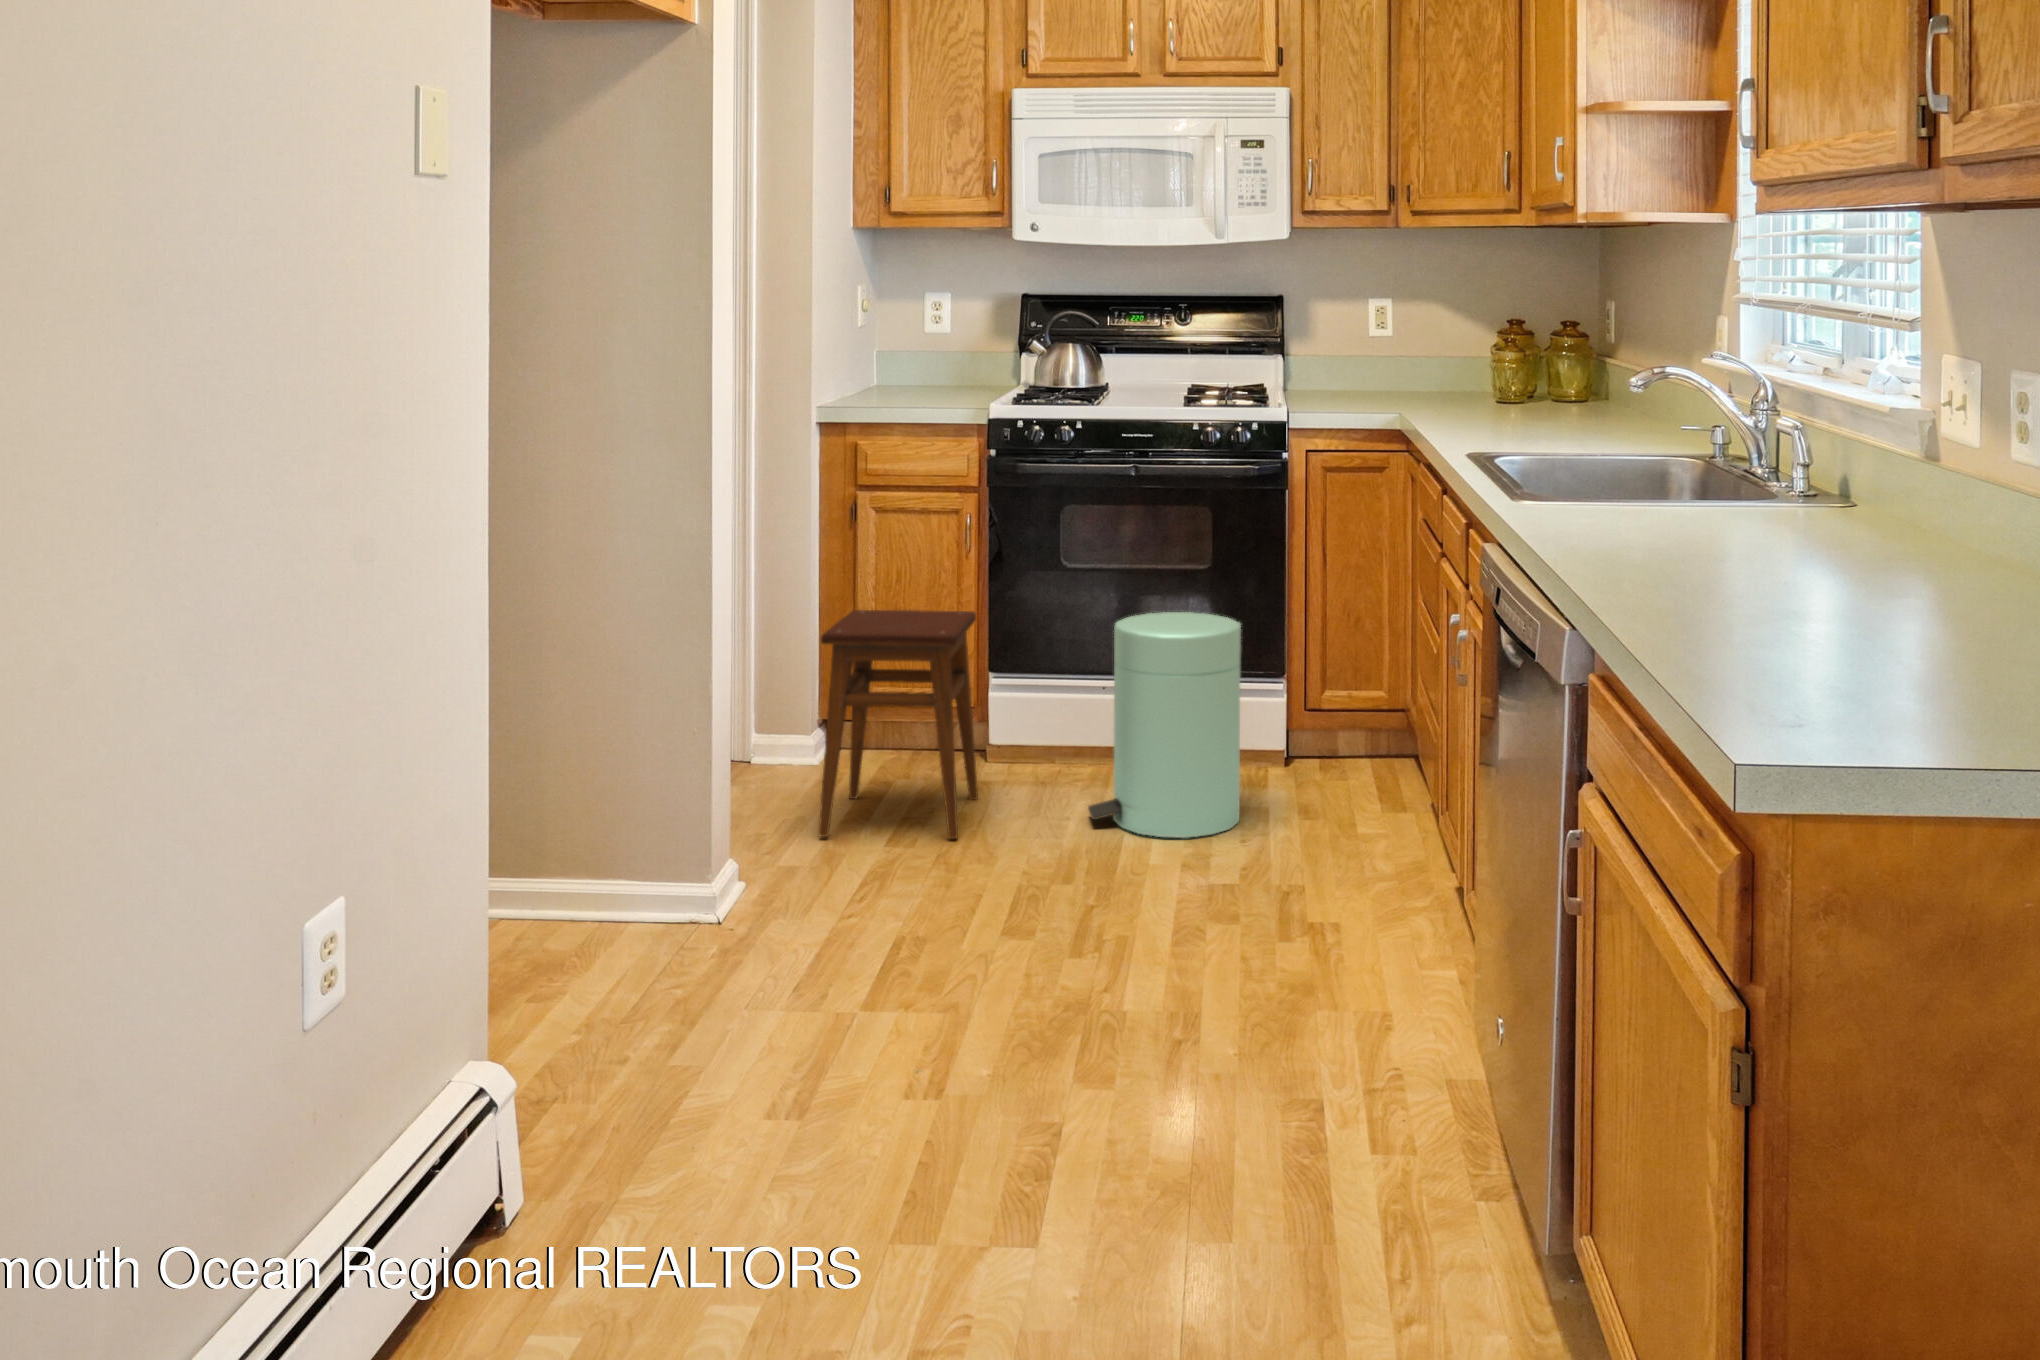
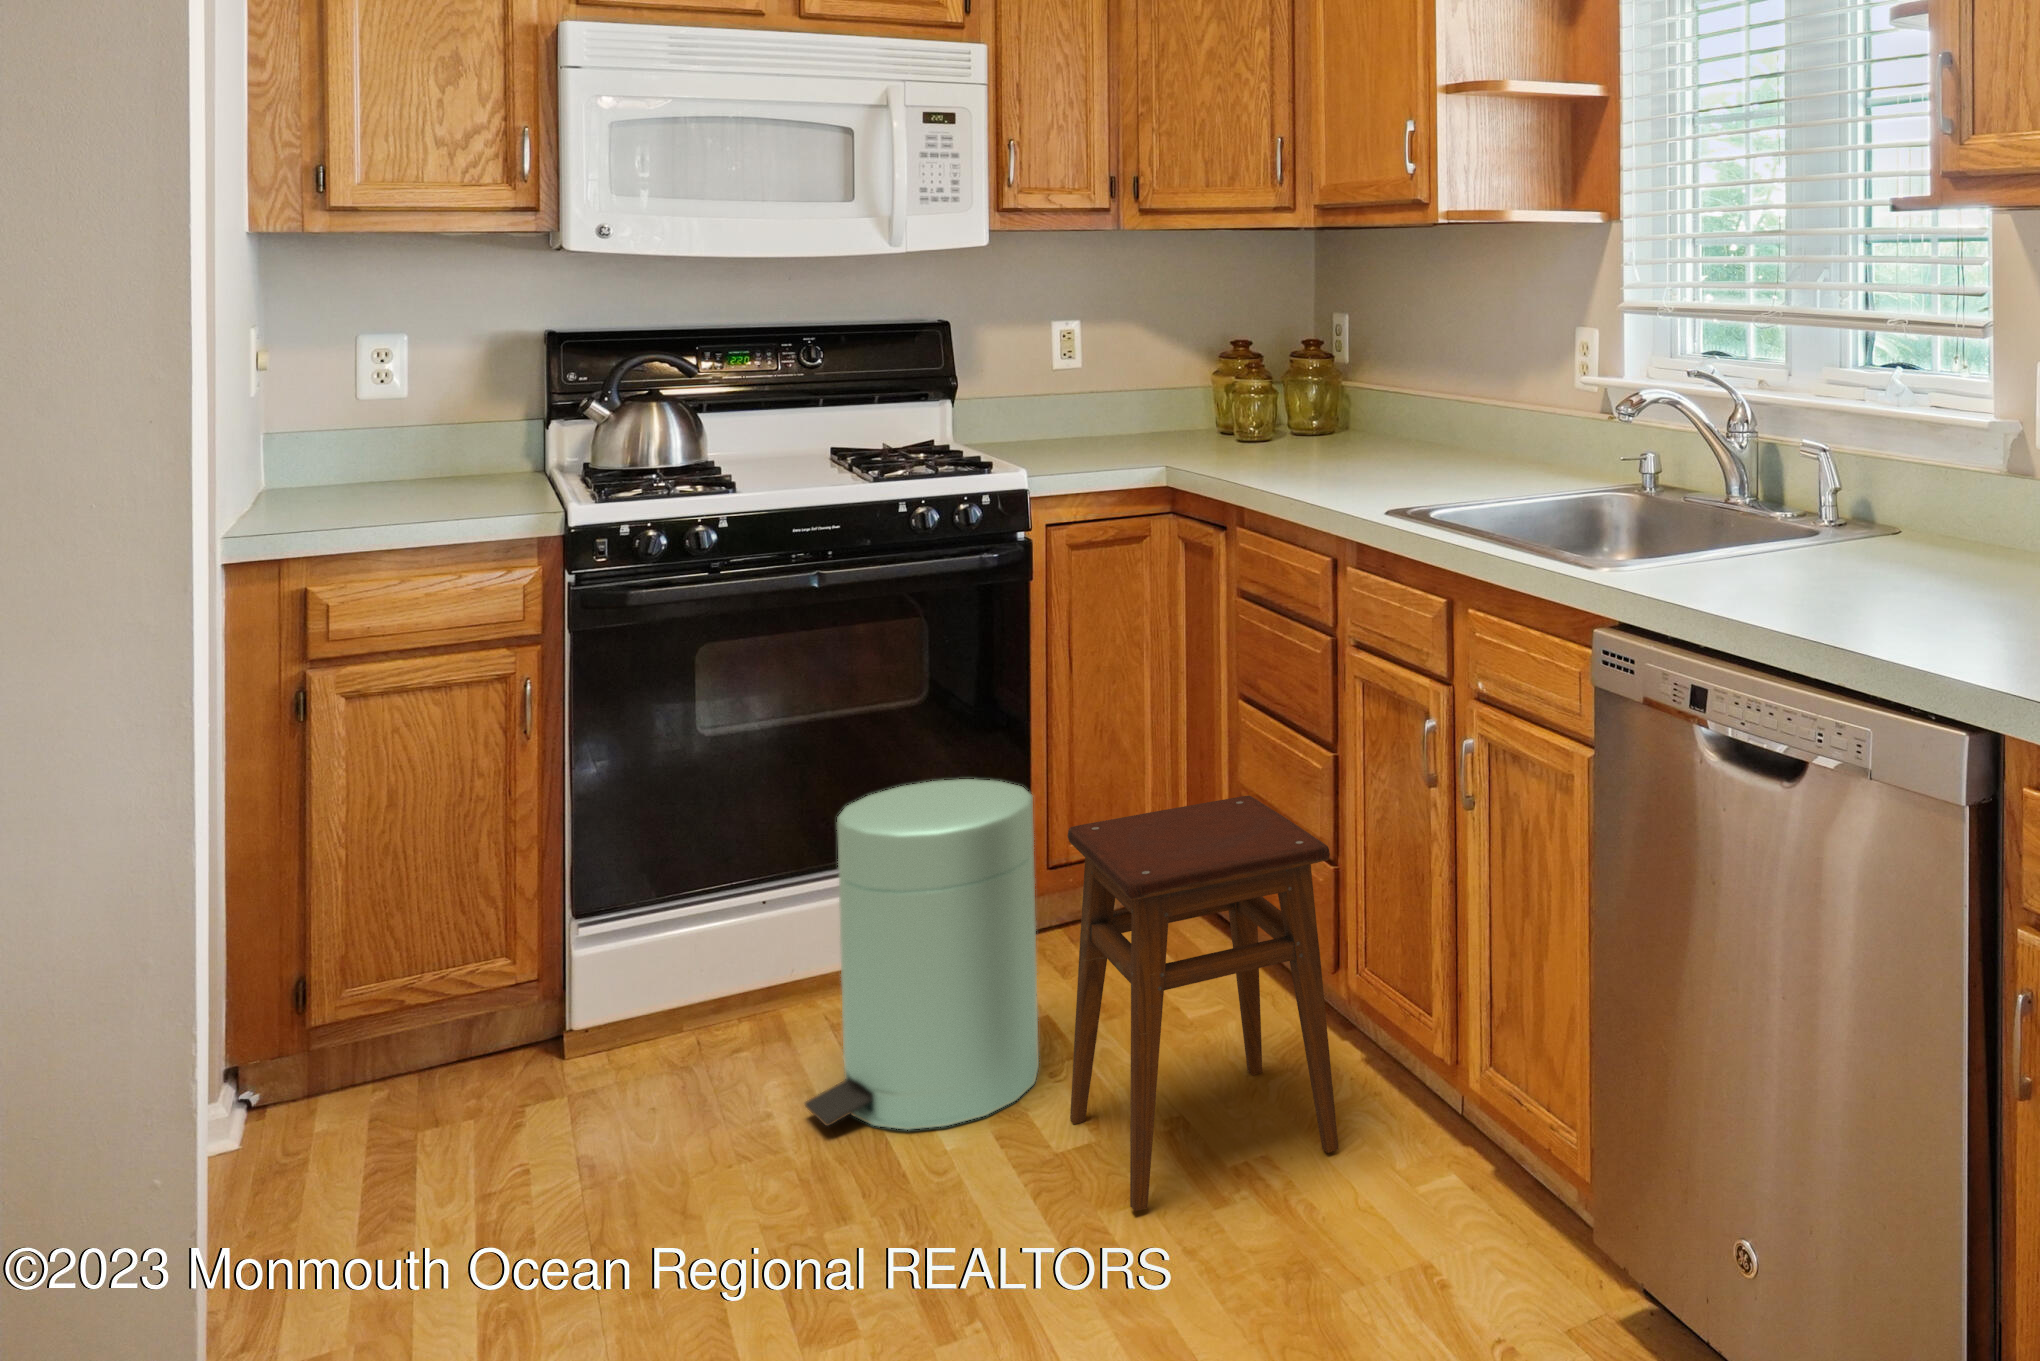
stool: present [819,610,978,839] -> present [1068,796,1339,1211]

